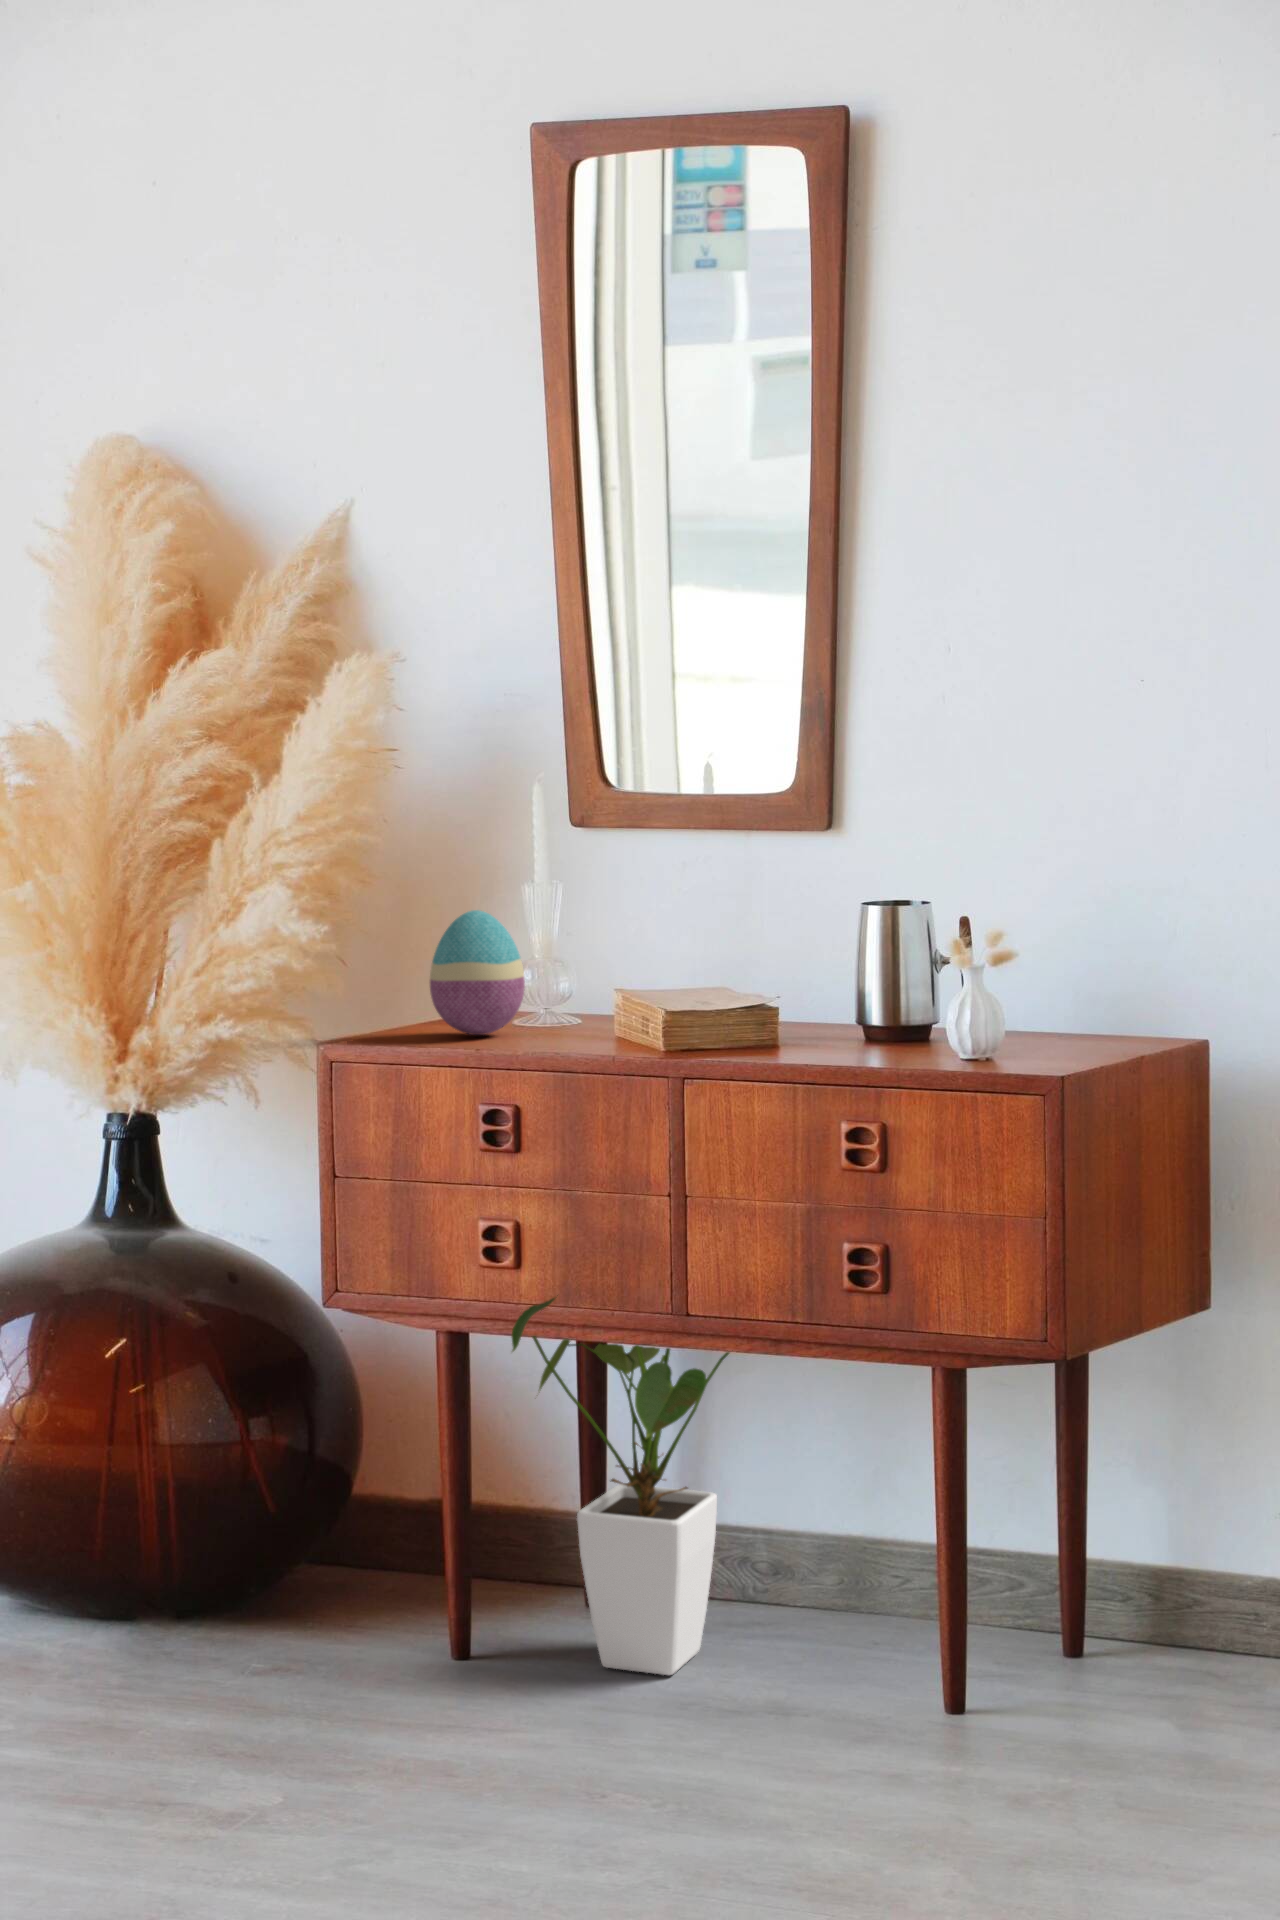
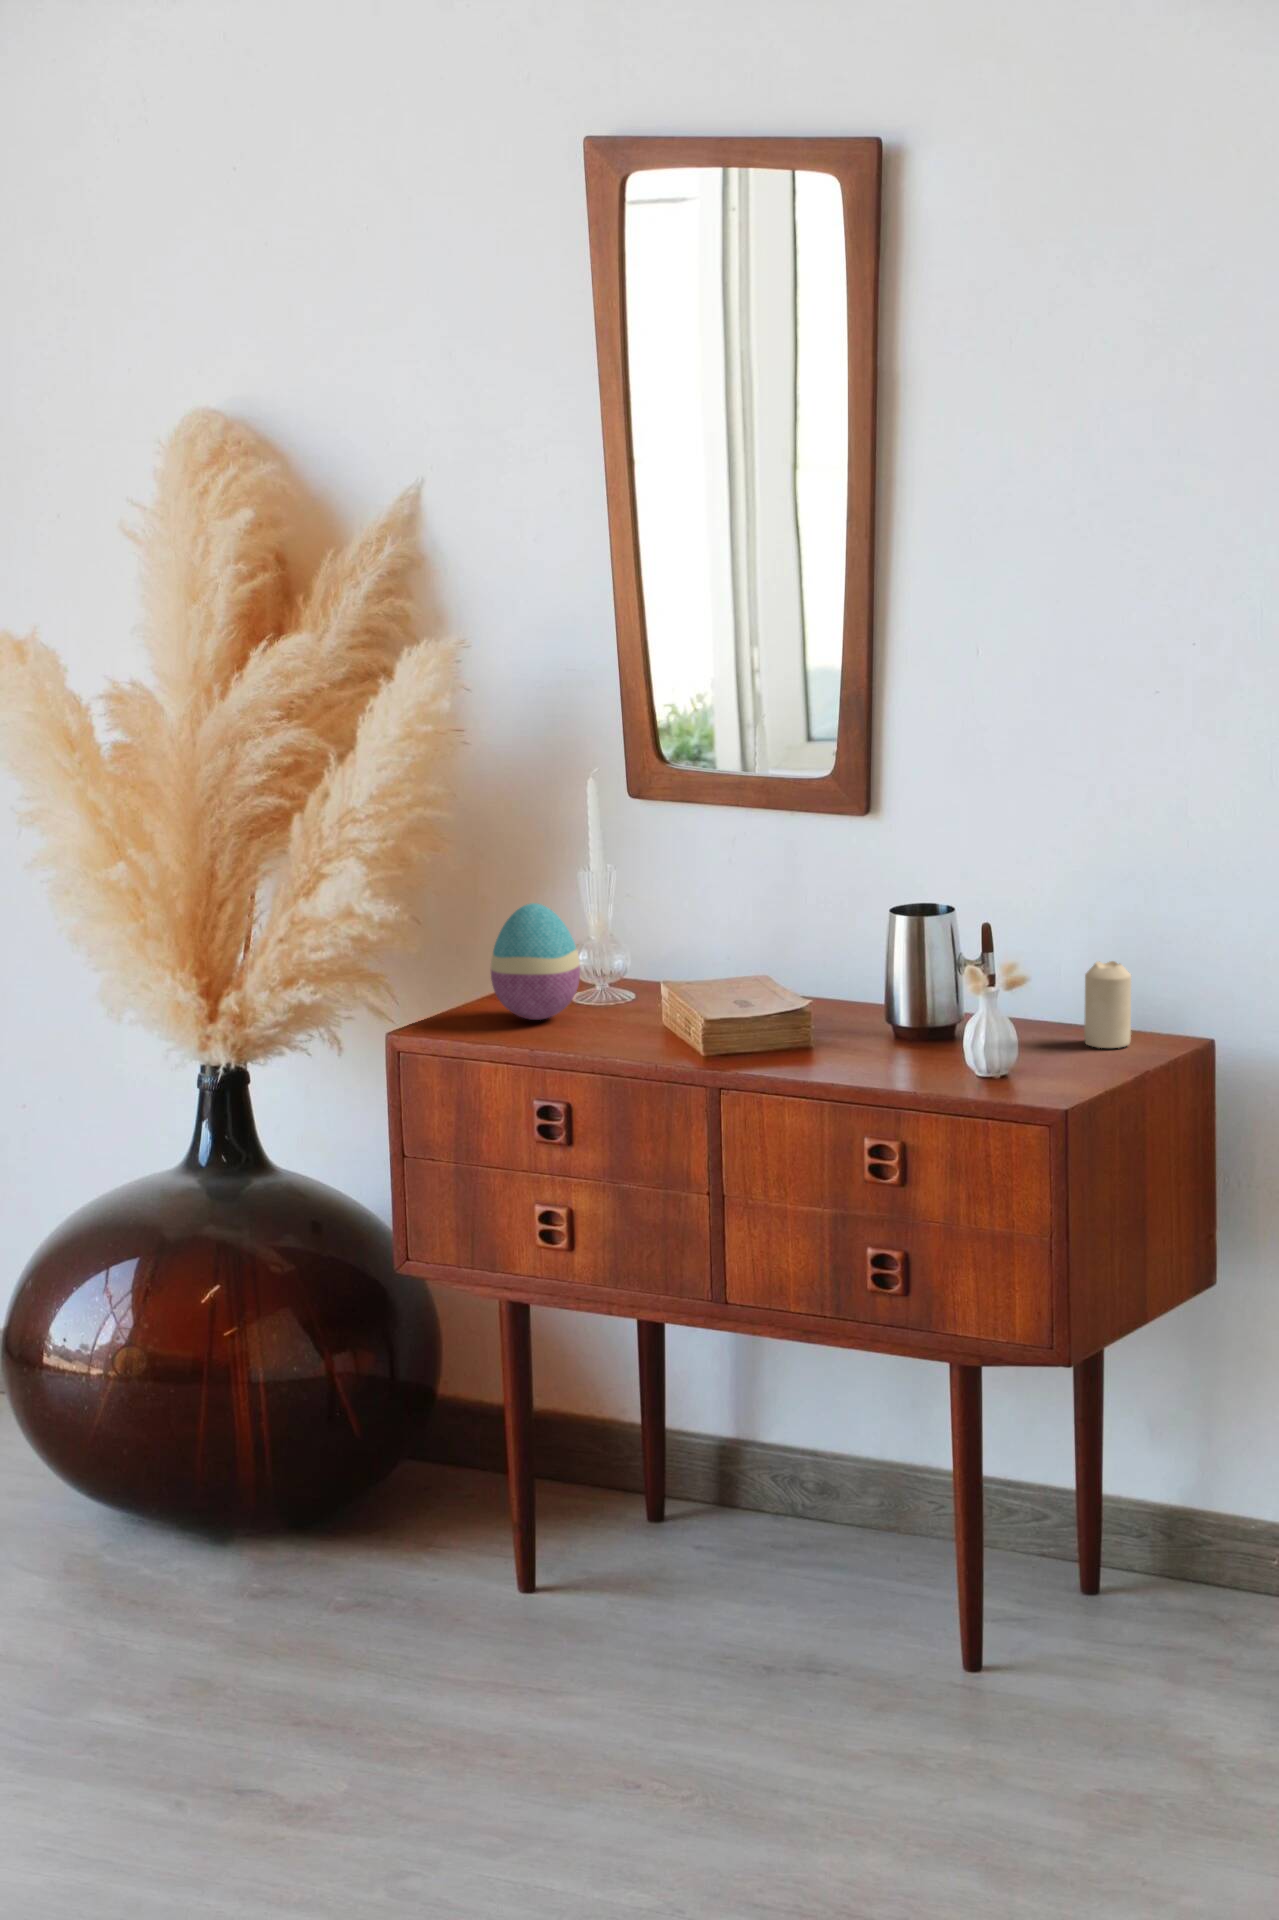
candle: none [1061,955,1111,1045] -> present [1084,961,1131,1048]
house plant: present [512,1295,729,1675] -> none [562,1211,889,1601]

